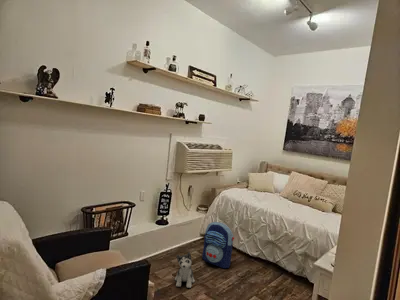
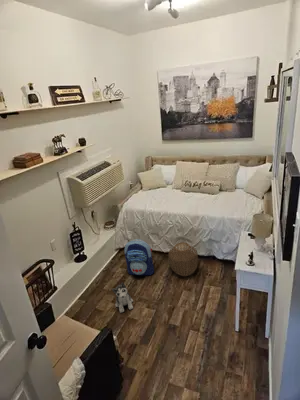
woven basket: none [248,242,284,285] -> present [168,242,198,276]

